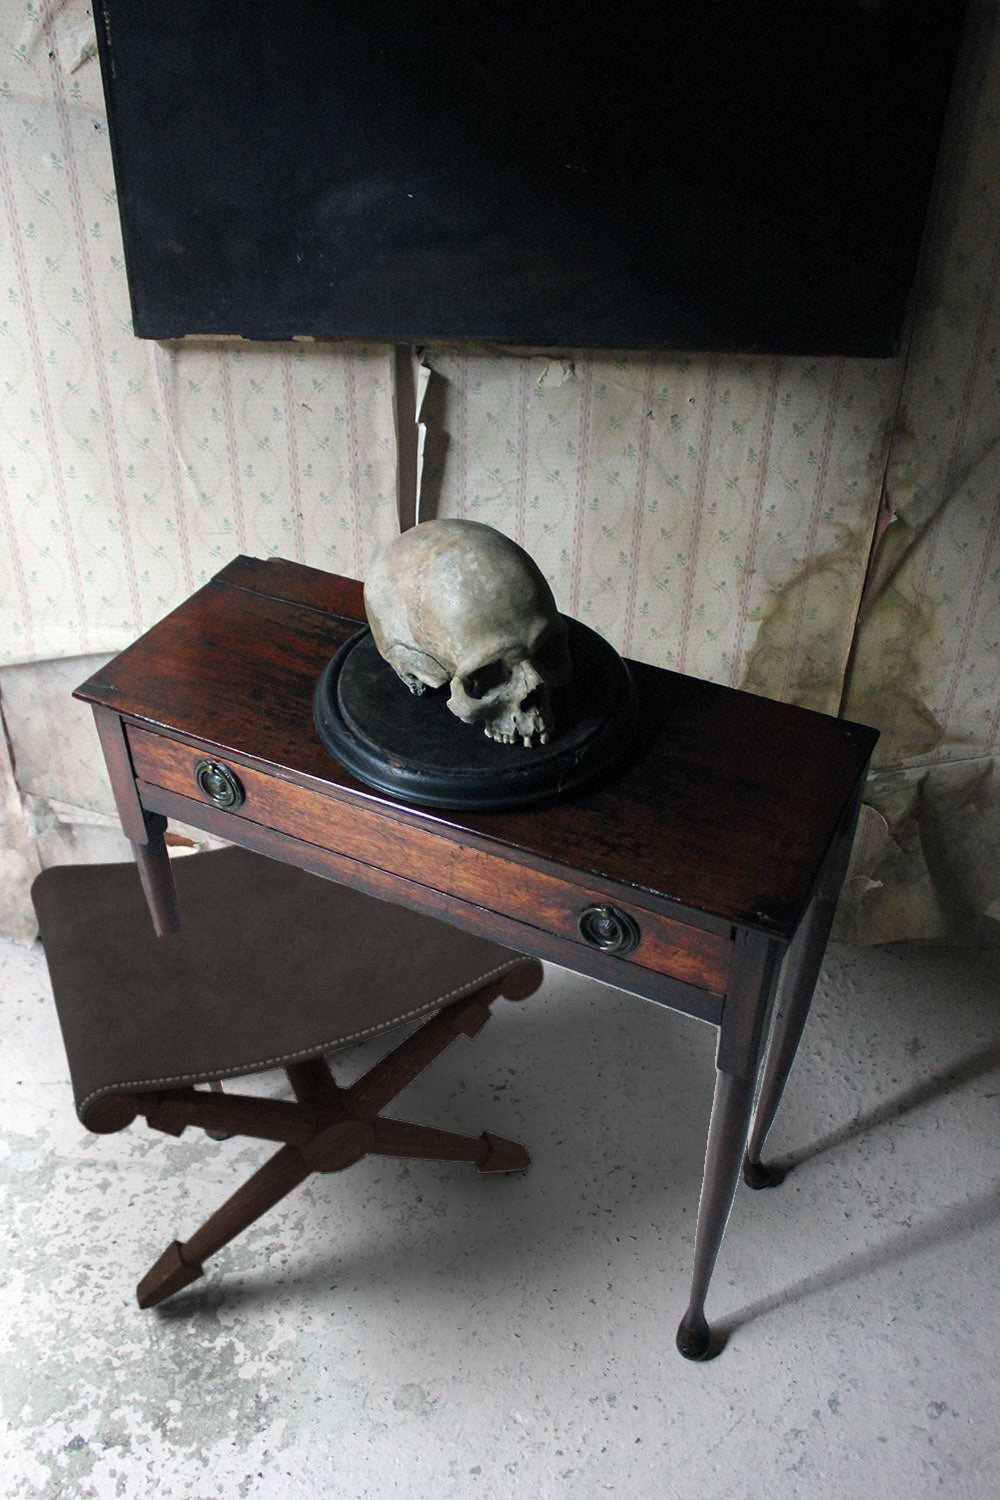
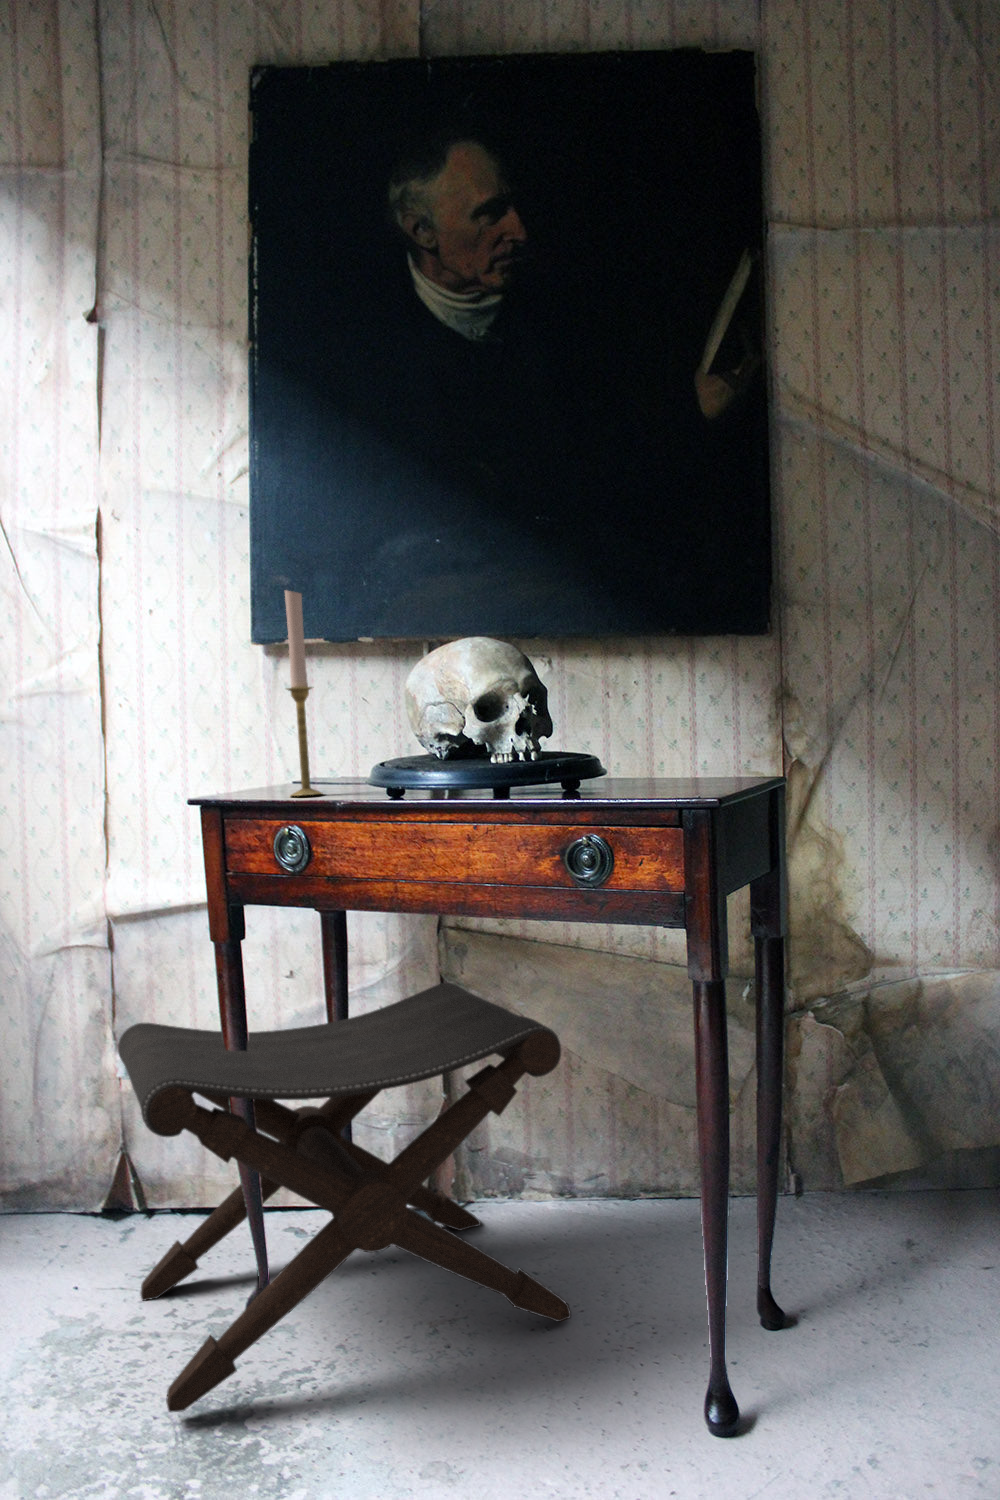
candlestick: none [187,417,260,692] -> present [285,588,322,796]

